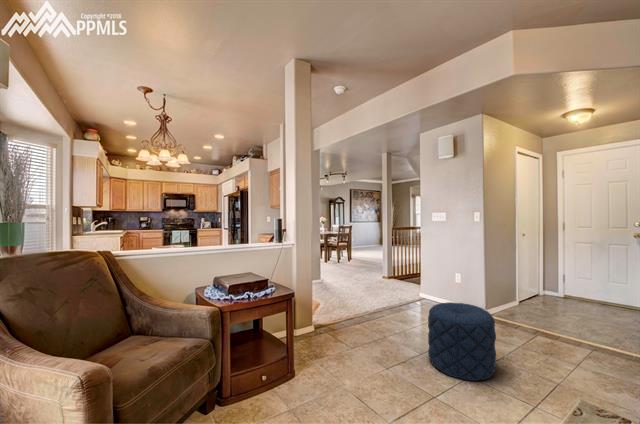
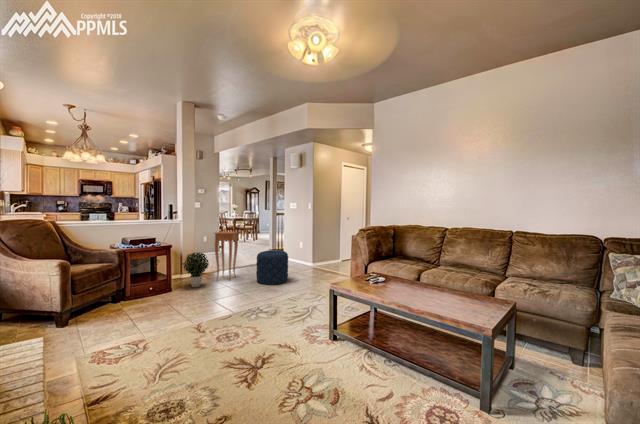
side table: none [349,265,385,359] -> present [214,231,238,280]
potted plant: none [304,308,350,378] -> present [182,252,209,287]

